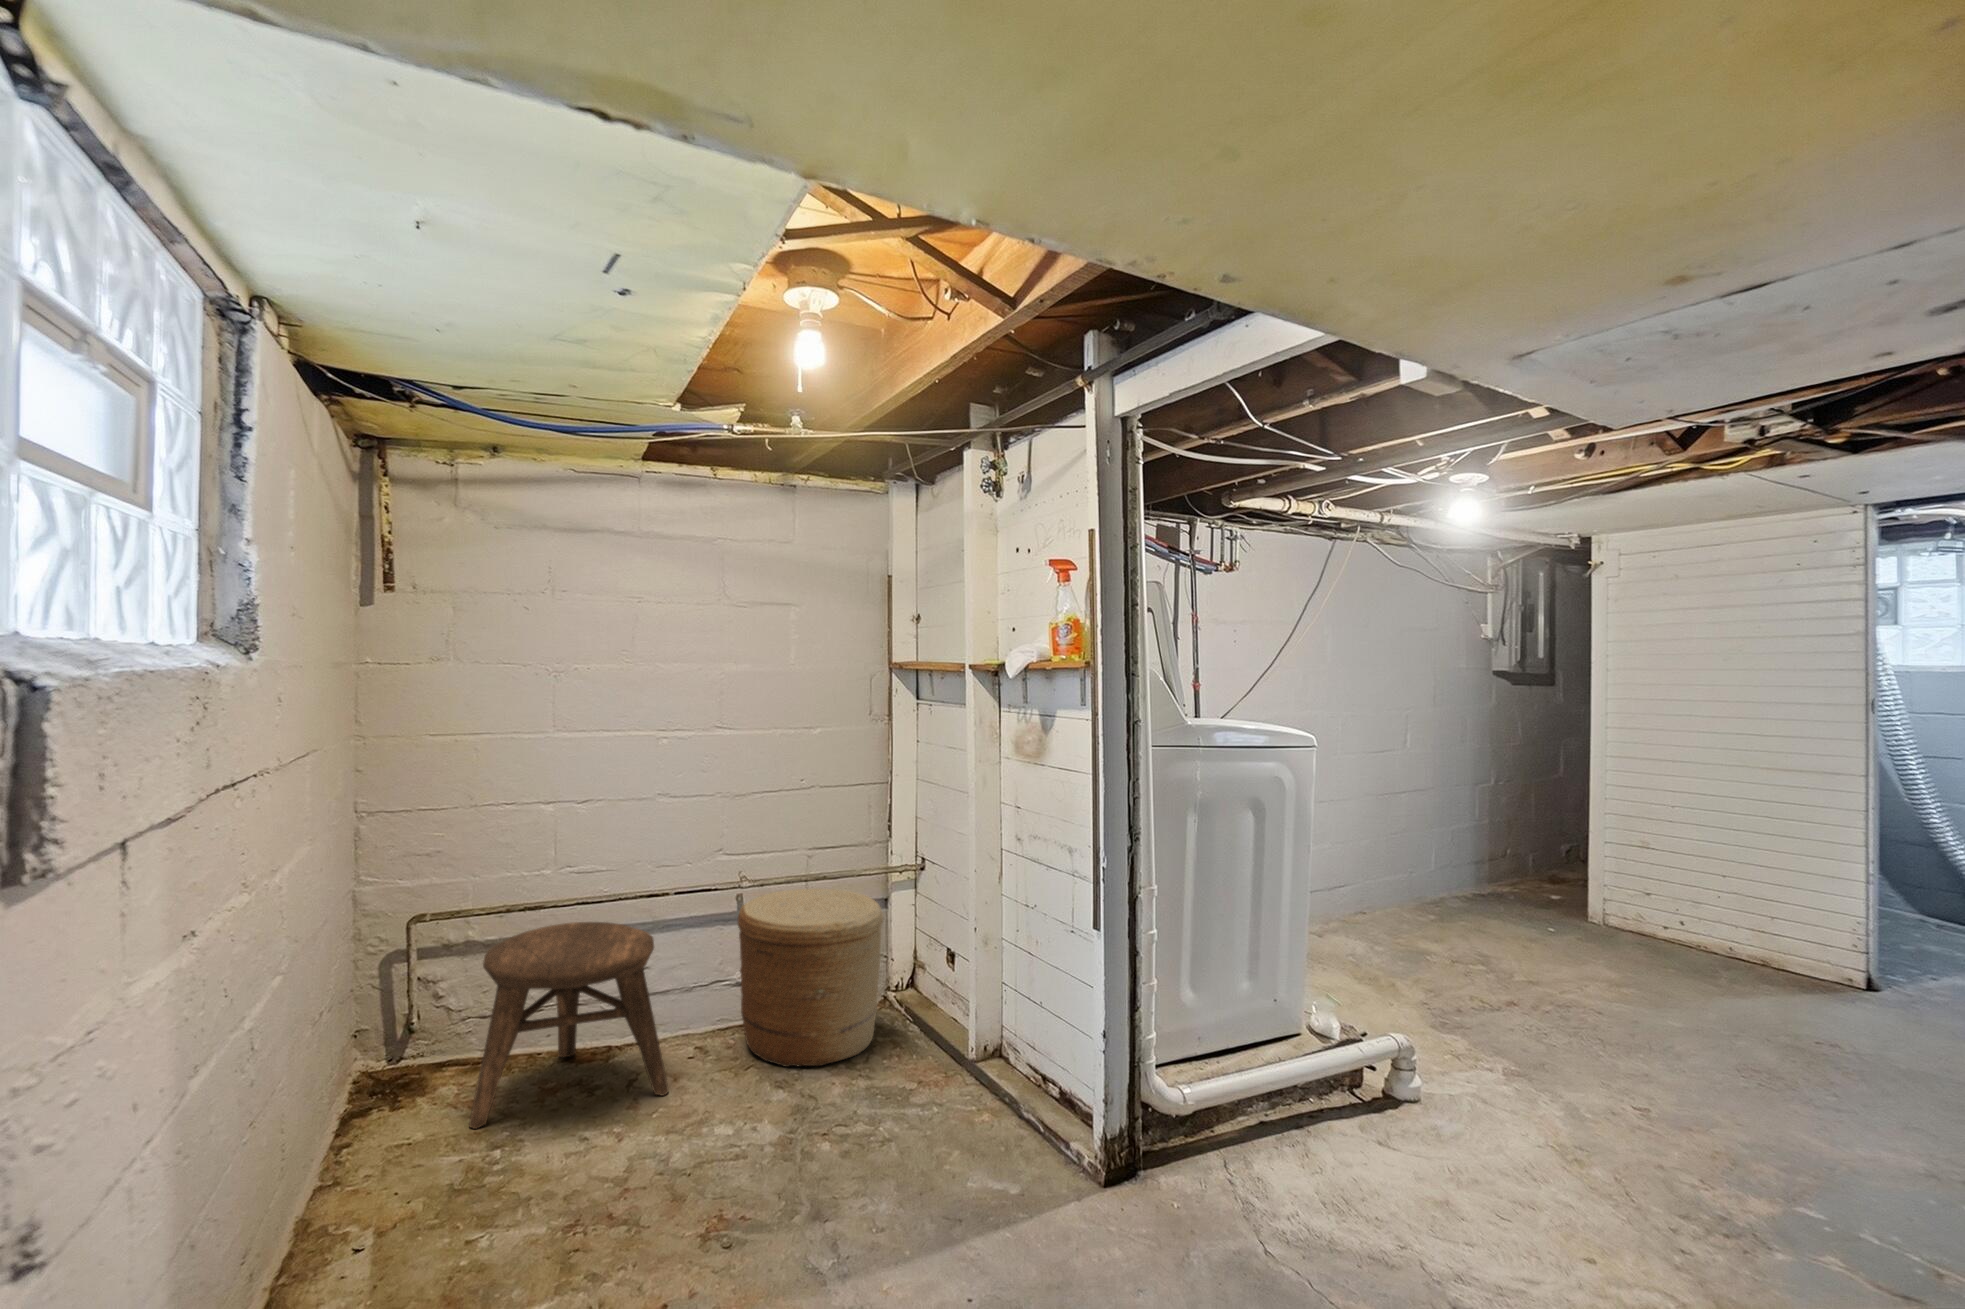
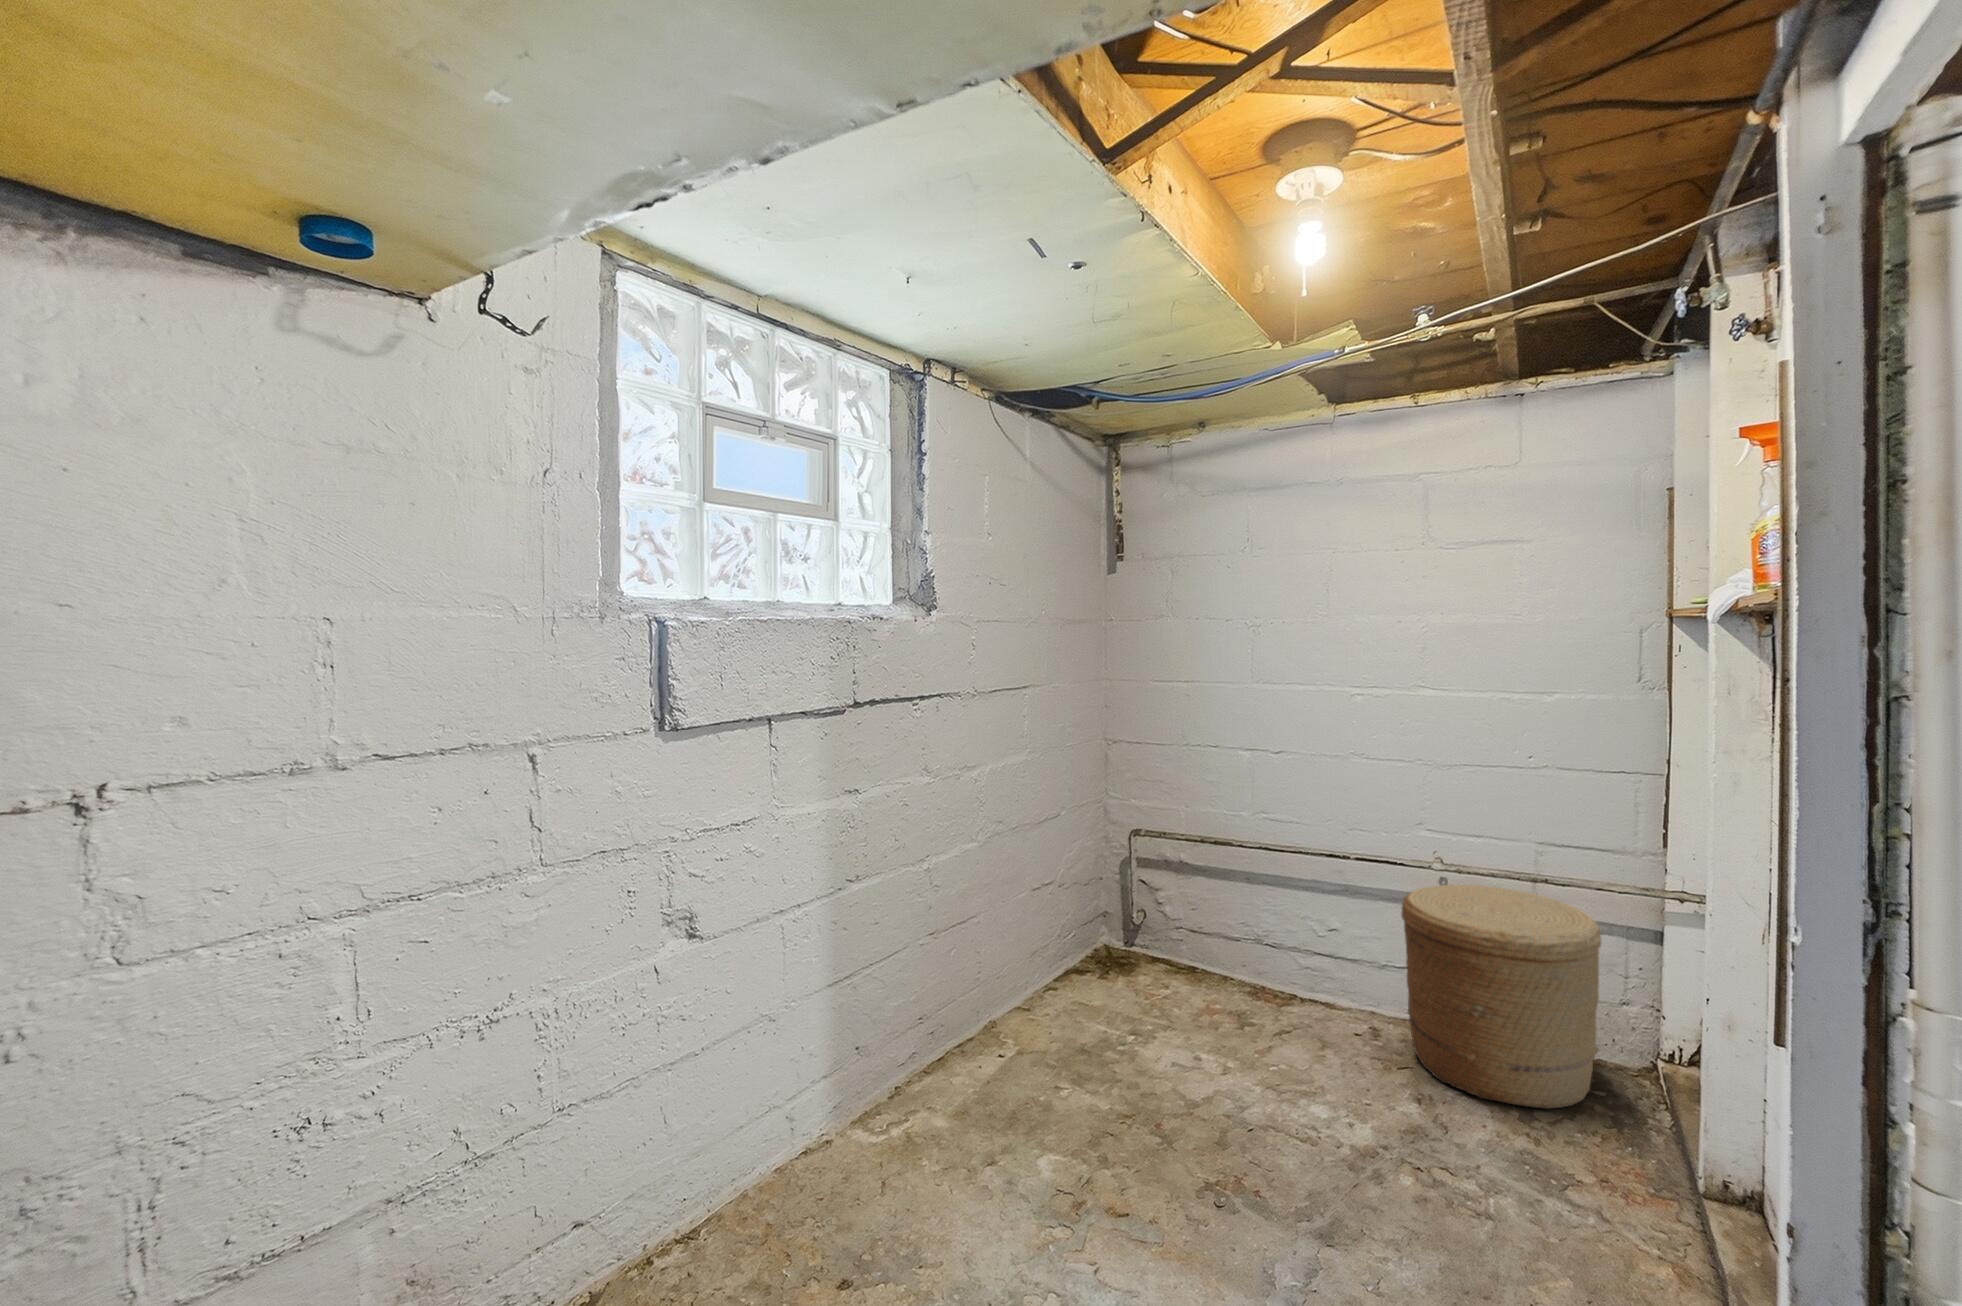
stool: present [469,922,669,1129] -> none [1134,862,1303,1054]

